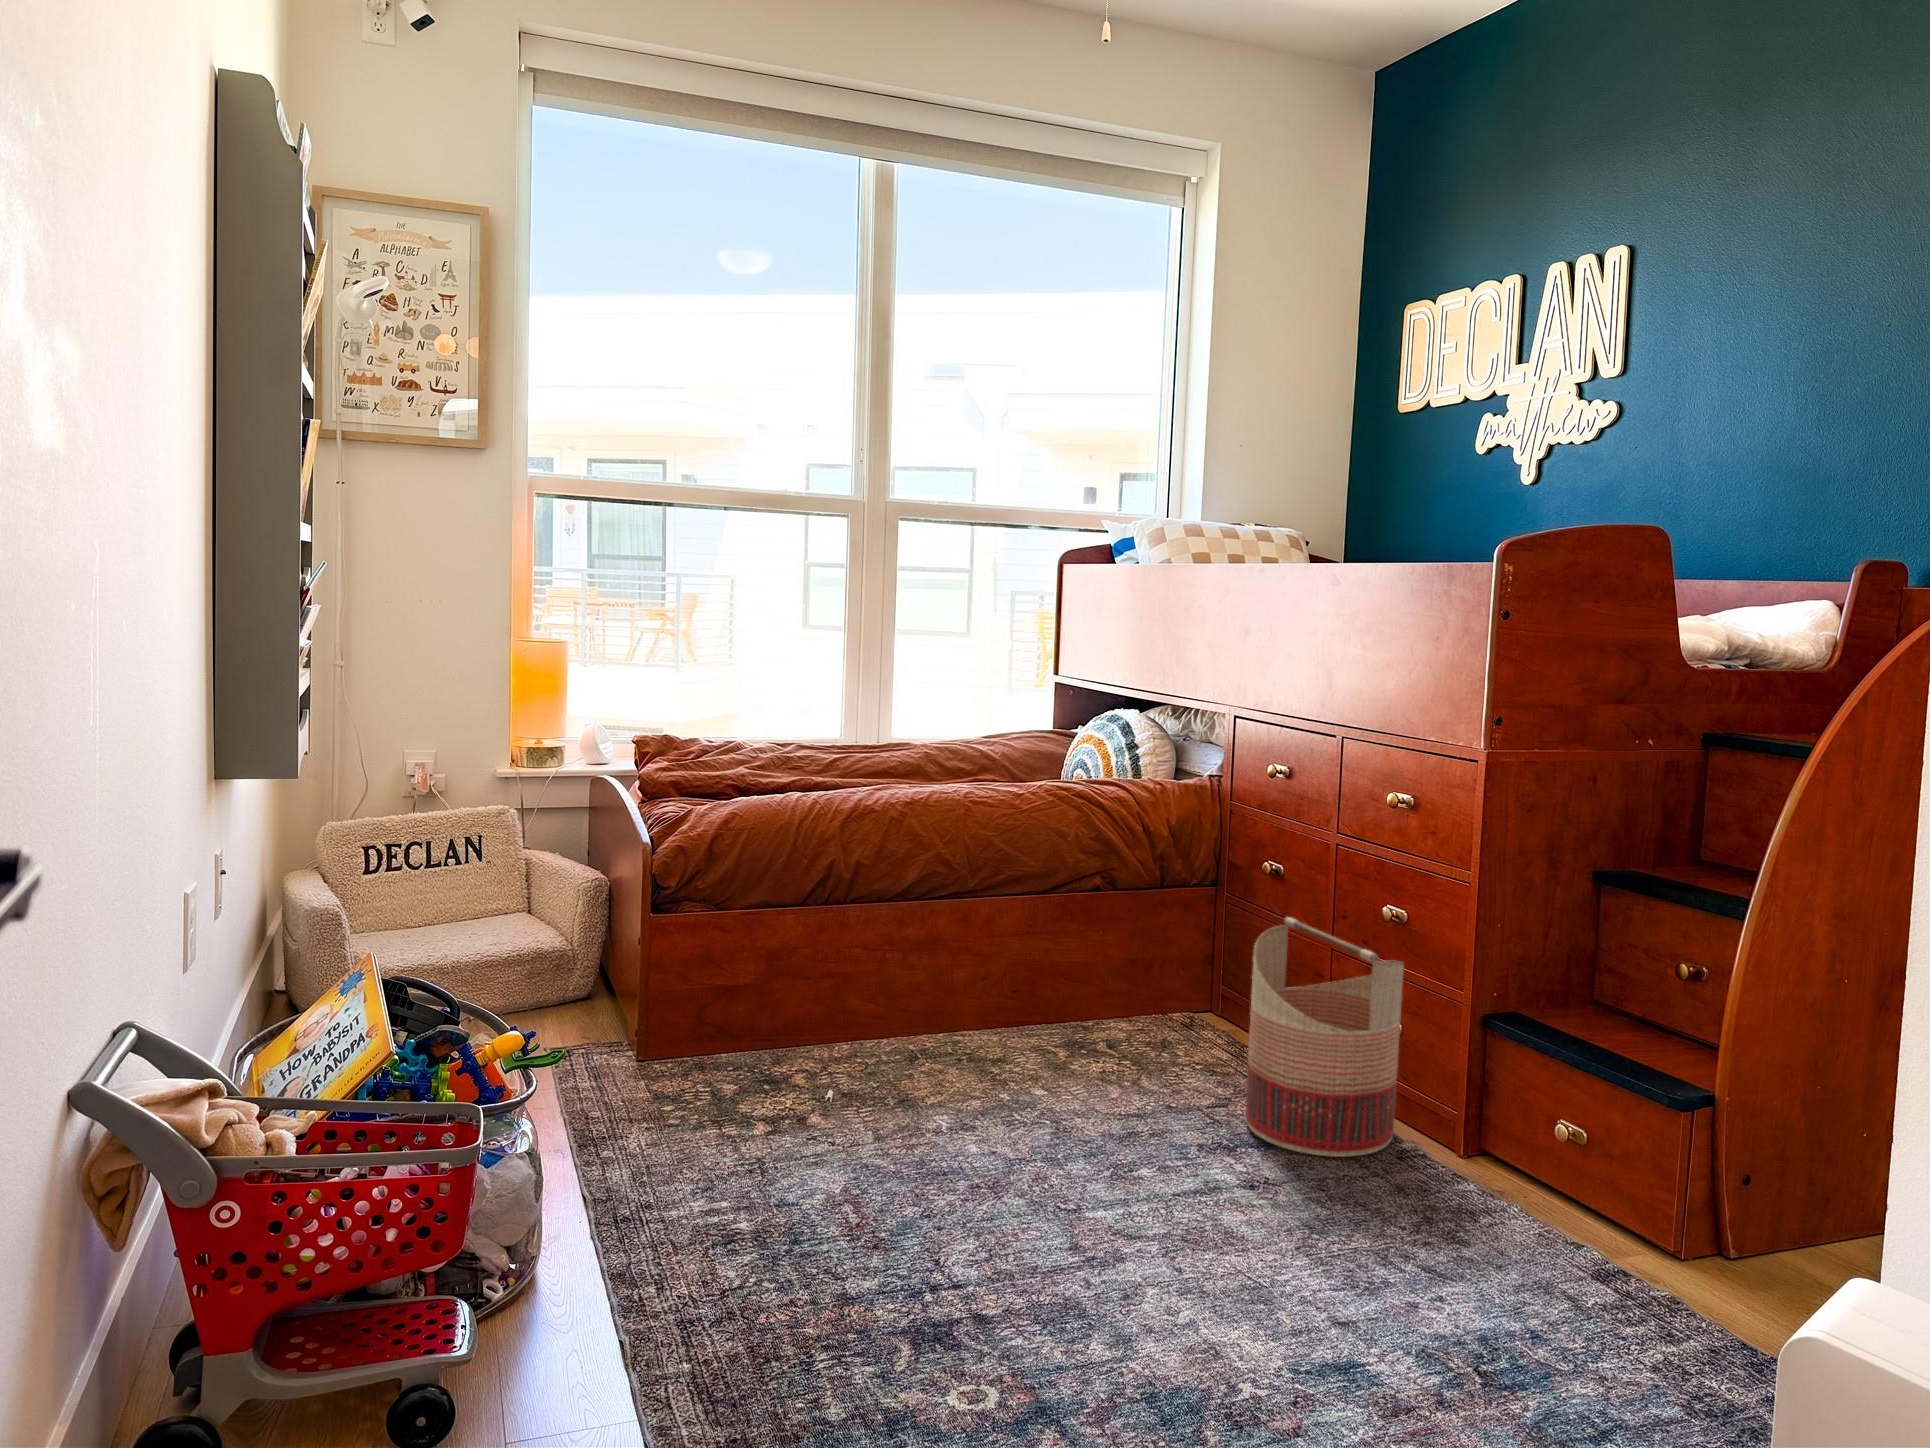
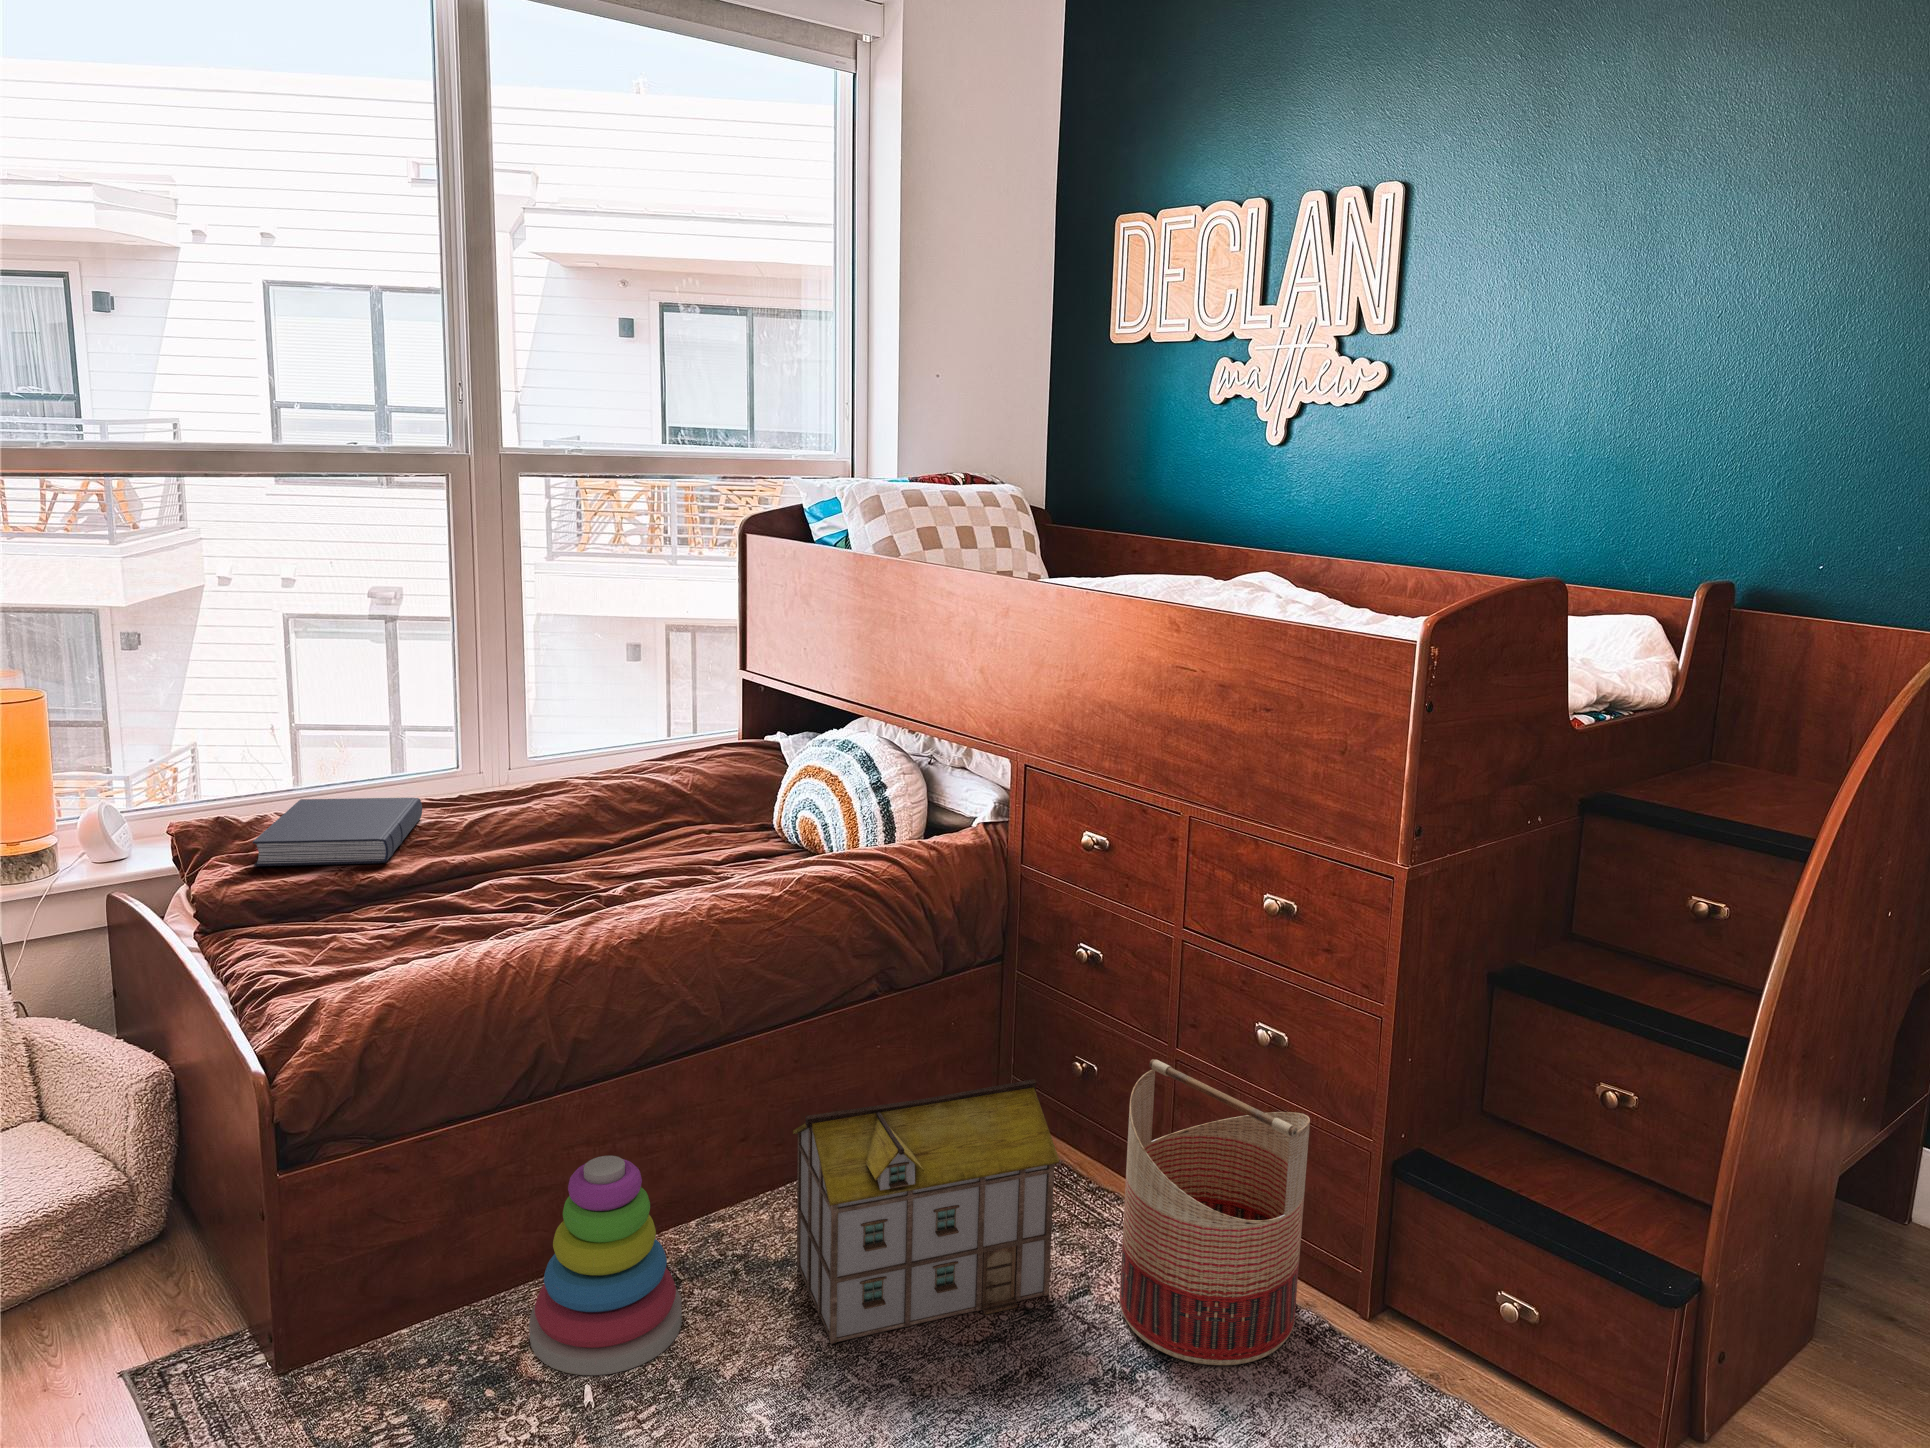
book: none [677,730,797,764] -> present [253,798,422,866]
toy house: none [1005,926,1202,1106] -> present [793,1079,1060,1344]
stacking toy: none [802,940,911,1091] -> present [529,1156,682,1375]

